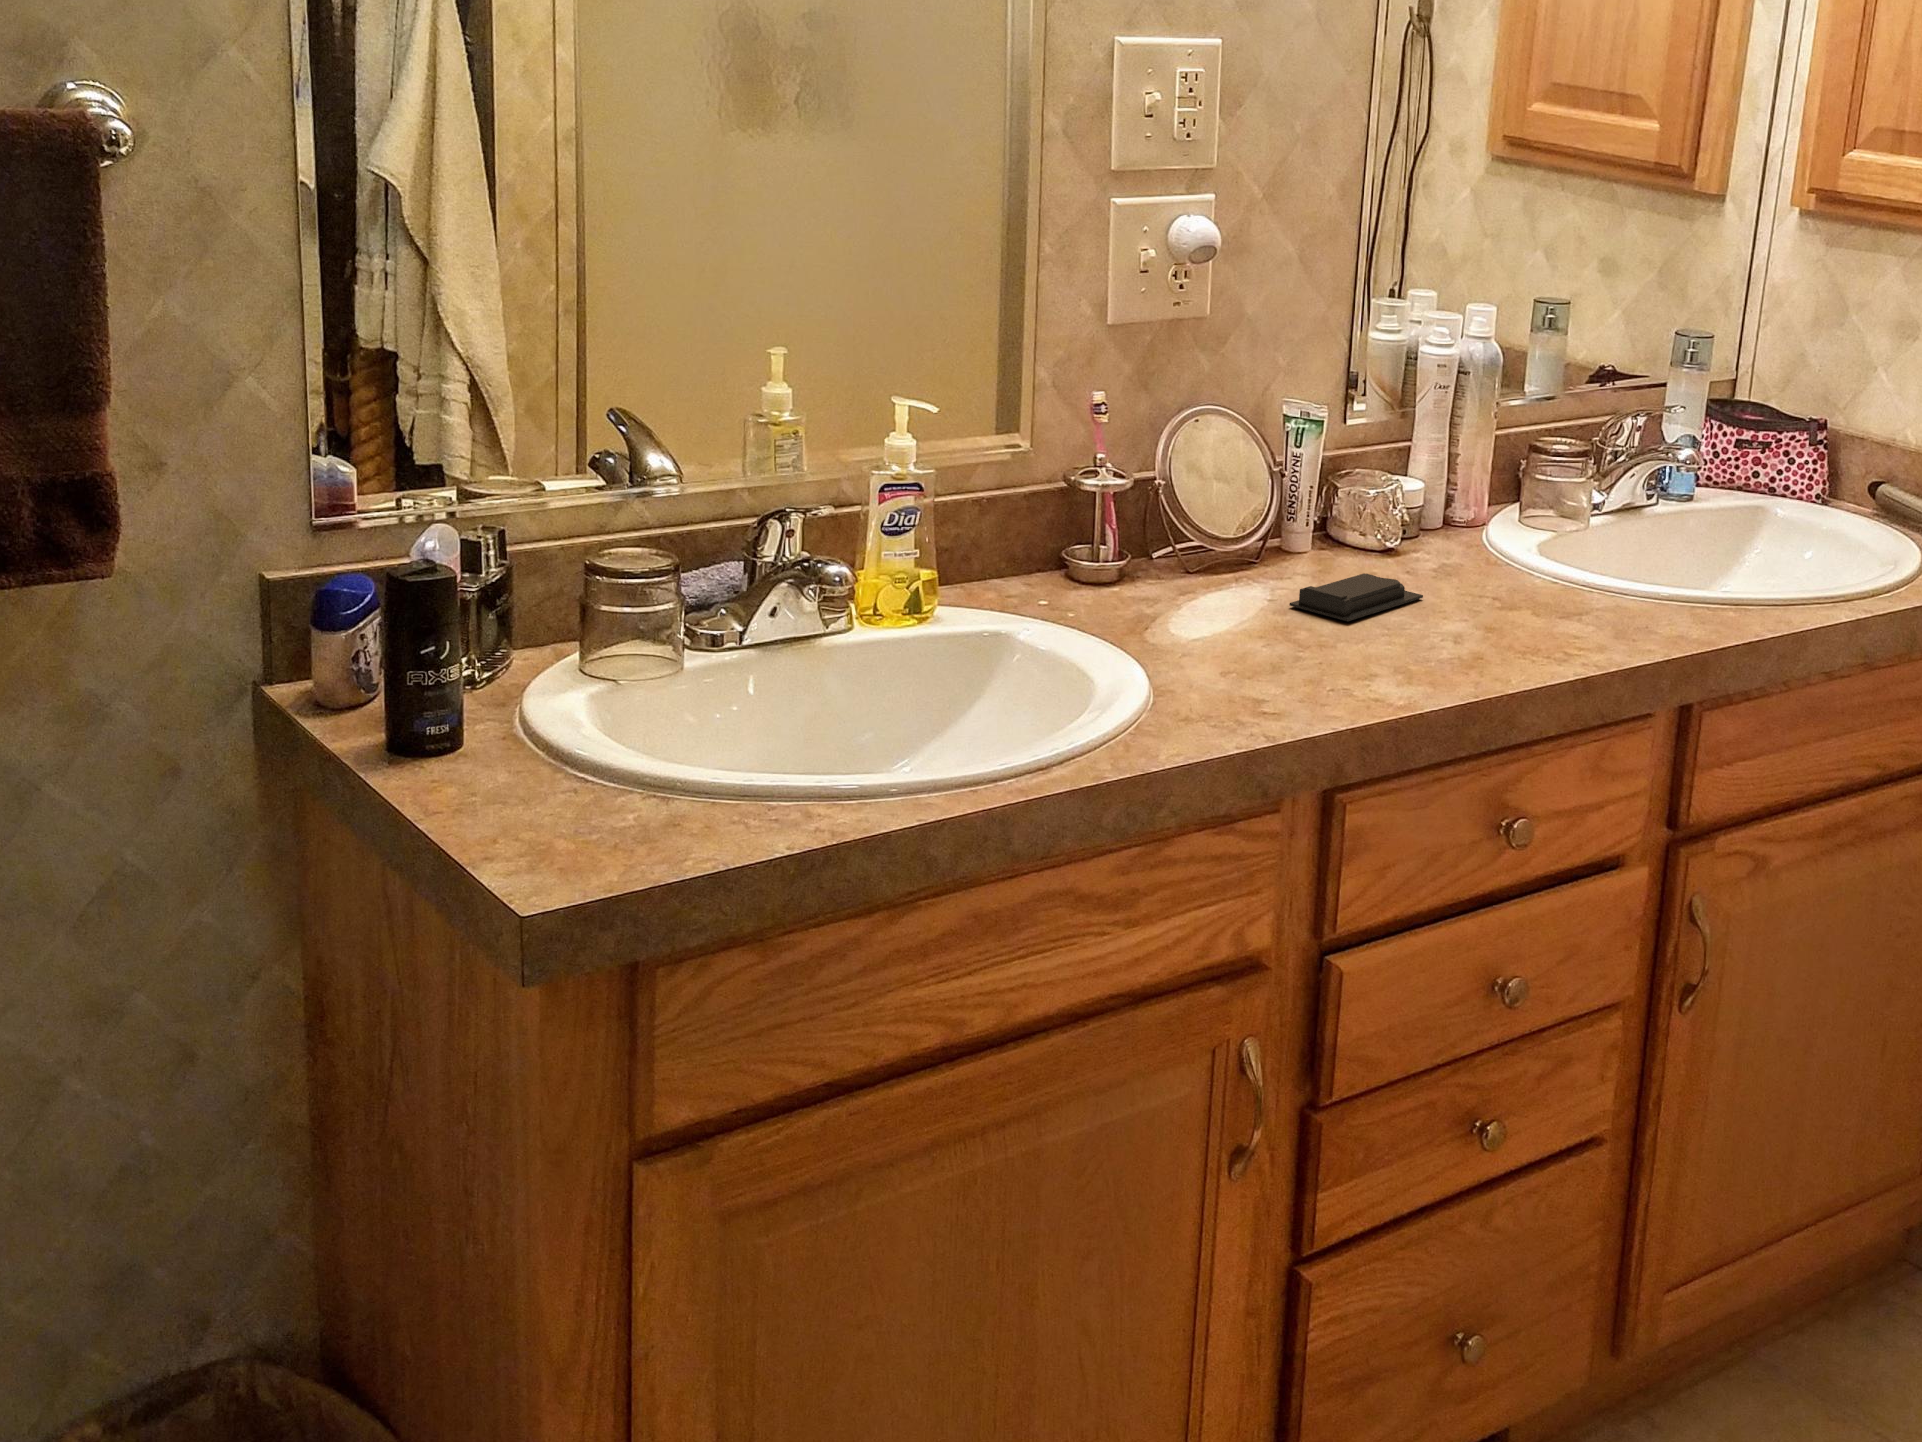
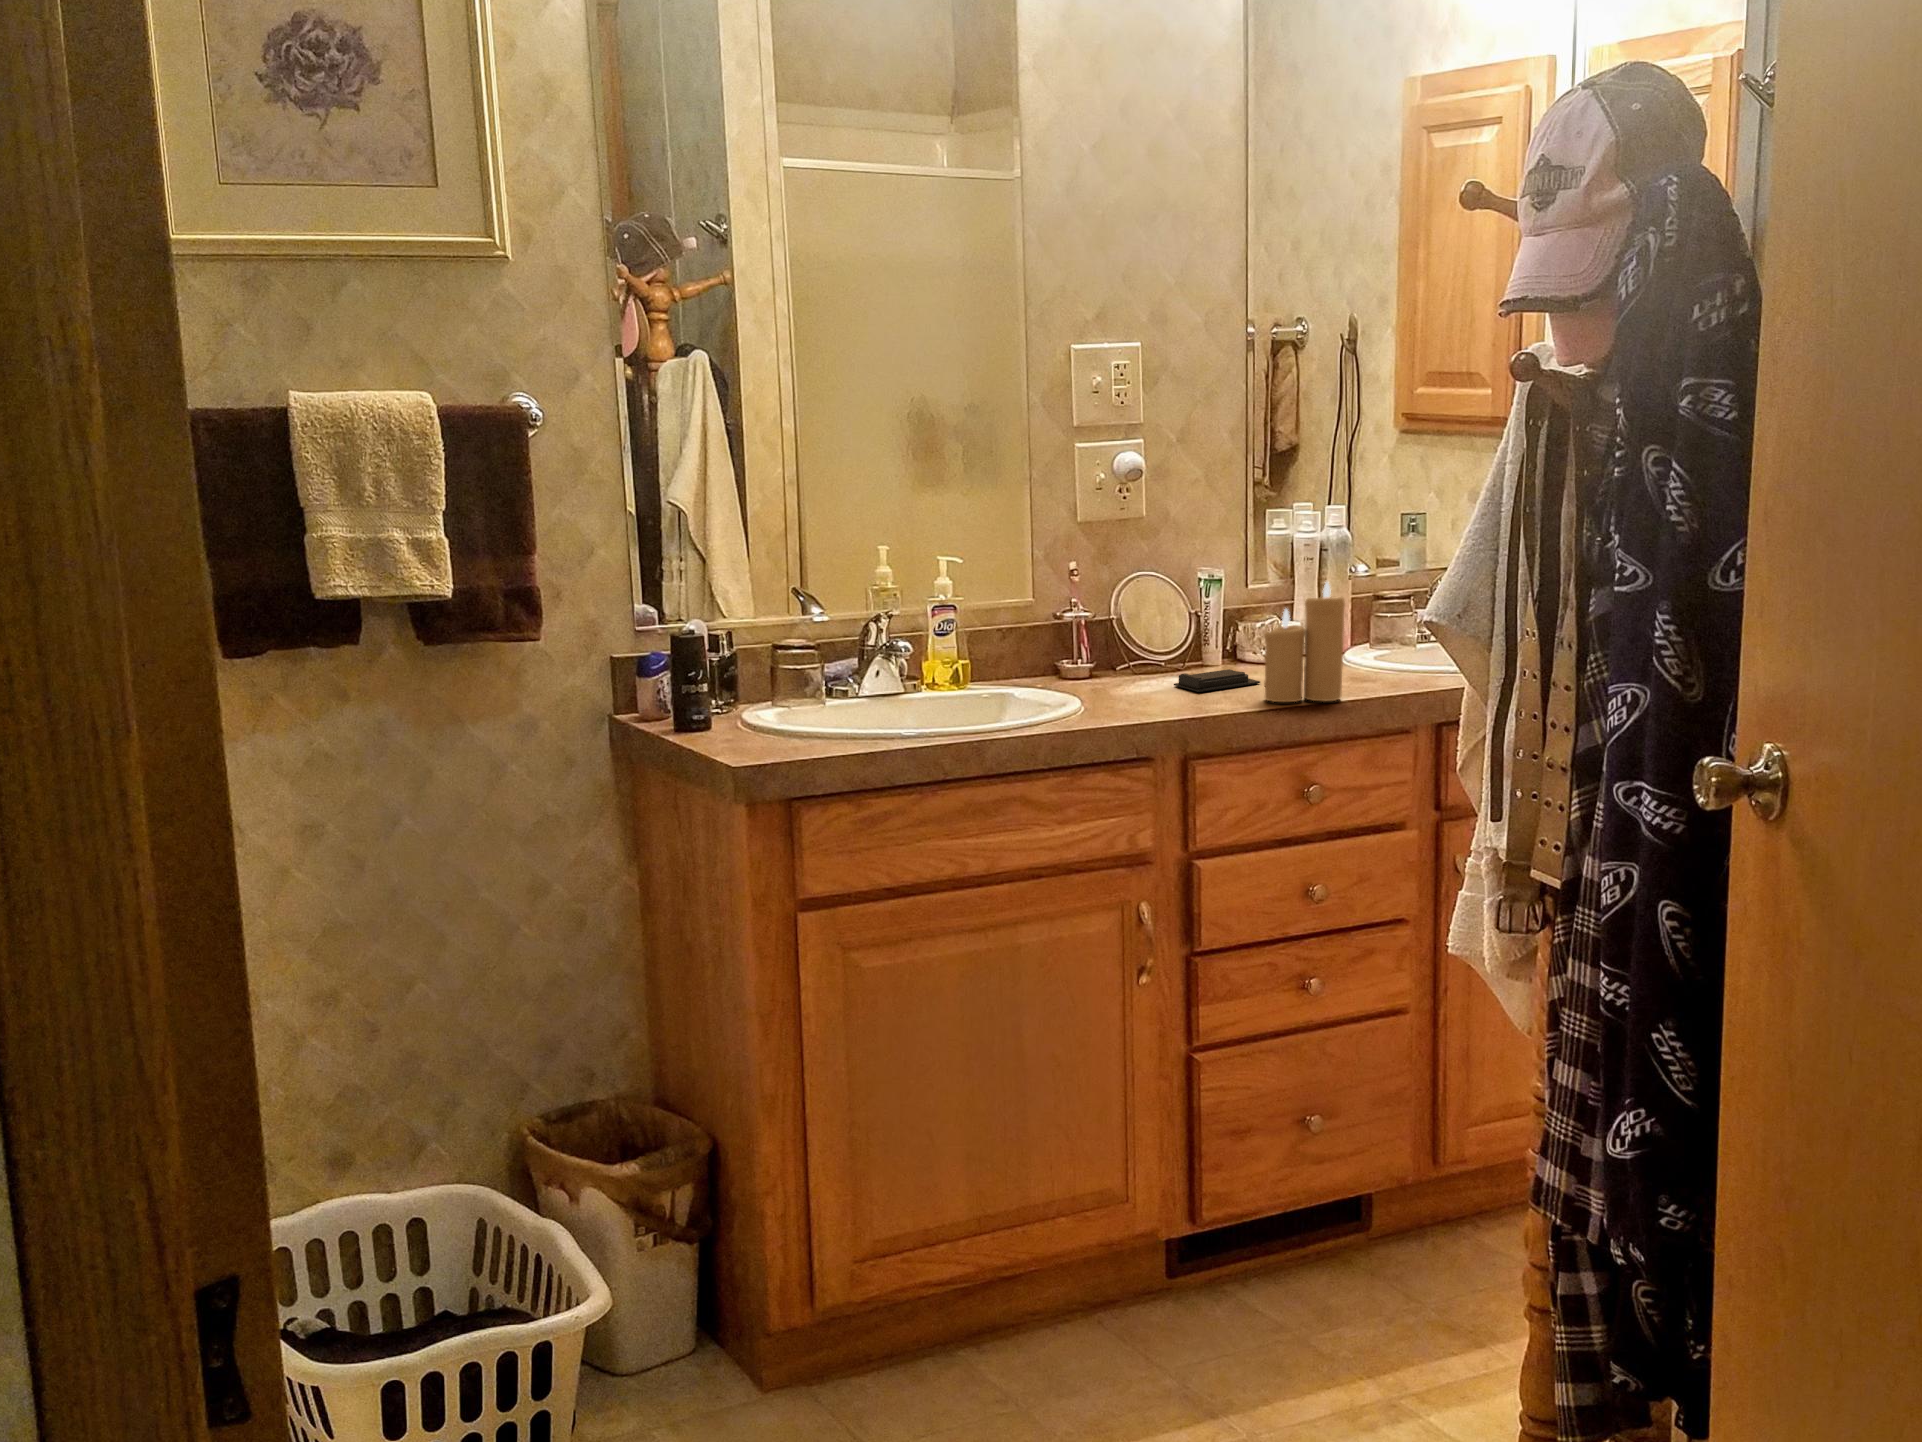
candle: none [1468,440,1608,645] -> present [1264,582,1345,702]

